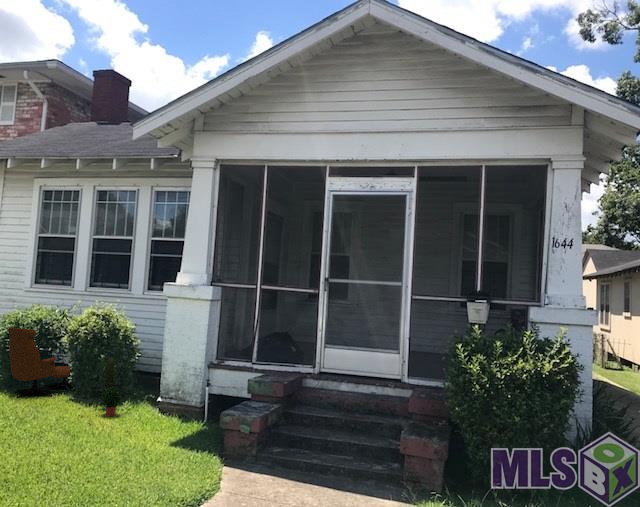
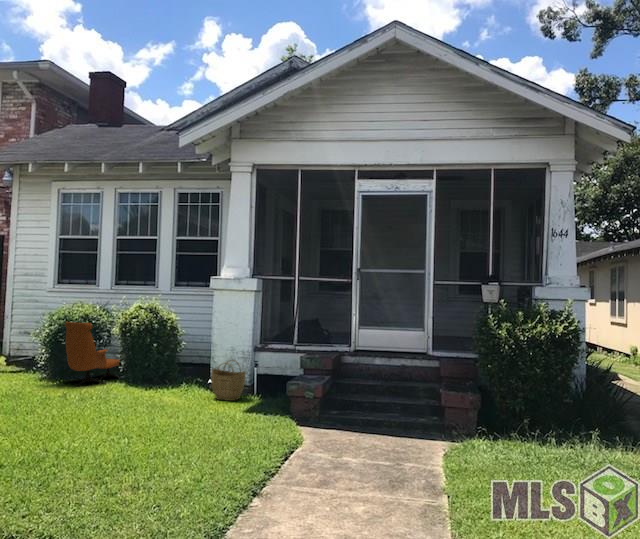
potted plant: present [101,358,121,416] -> none [154,345,181,397]
woven basket: none [153,377,192,425] -> present [211,360,245,401]

